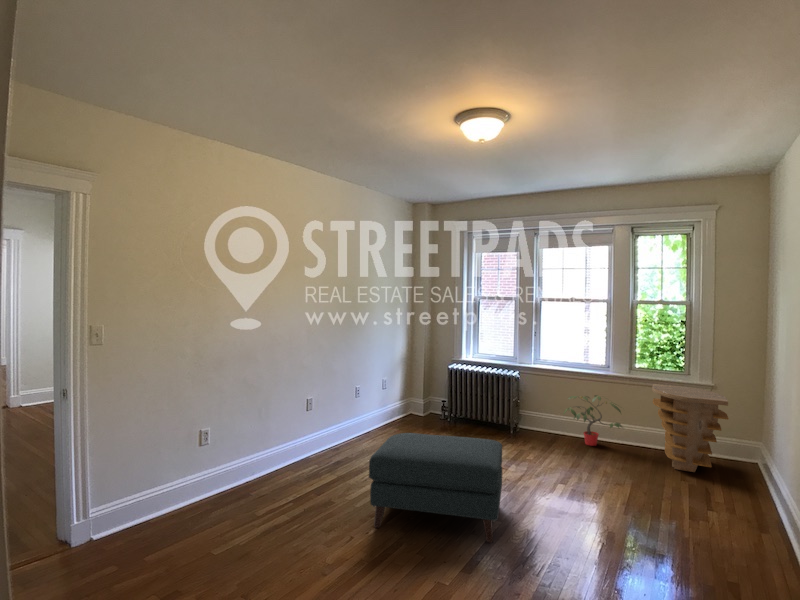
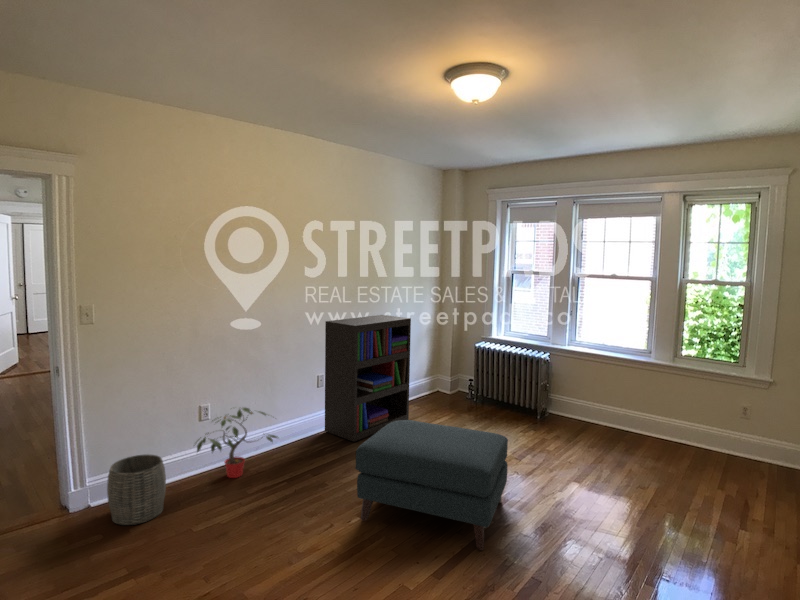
bookshelf: none [313,339,393,462] -> present [325,315,411,442]
side table: present [652,384,729,472] -> none [698,374,788,478]
potted plant: present [564,395,622,446] -> present [197,408,277,478]
woven basket: none [119,478,177,549] -> present [107,455,166,525]

